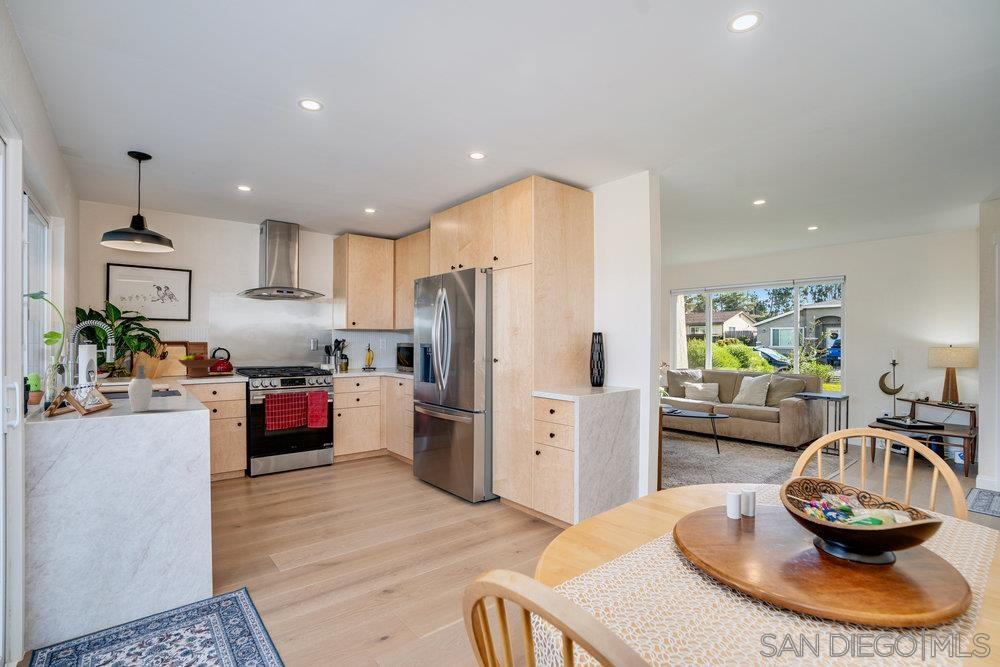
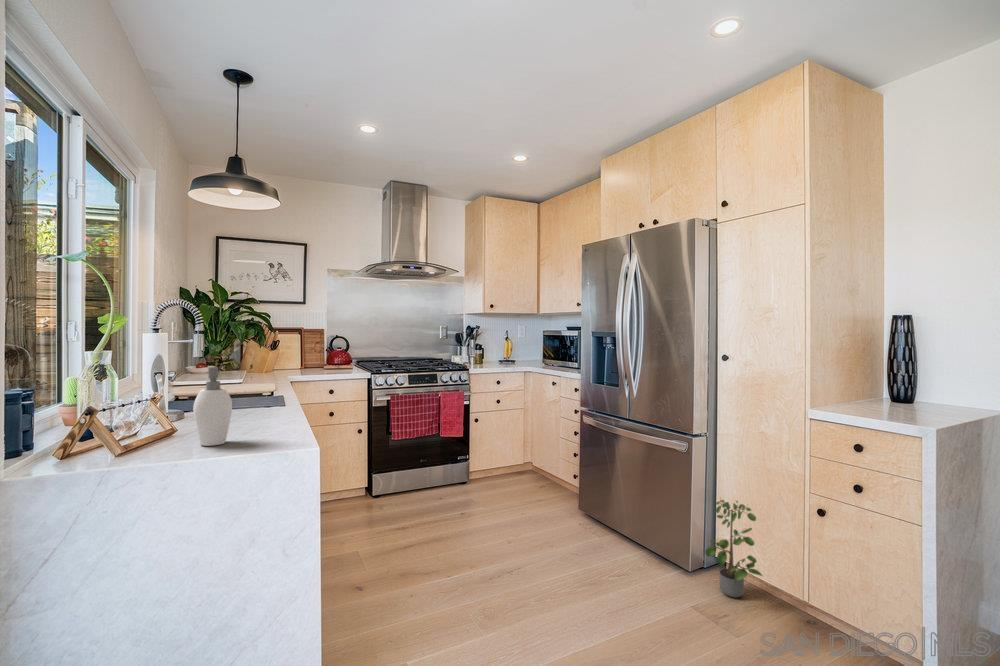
fruit bowl: present [179,353,219,377] -> none [292,342,338,371]
potted plant: none [481,450,510,513] -> present [705,500,762,597]

